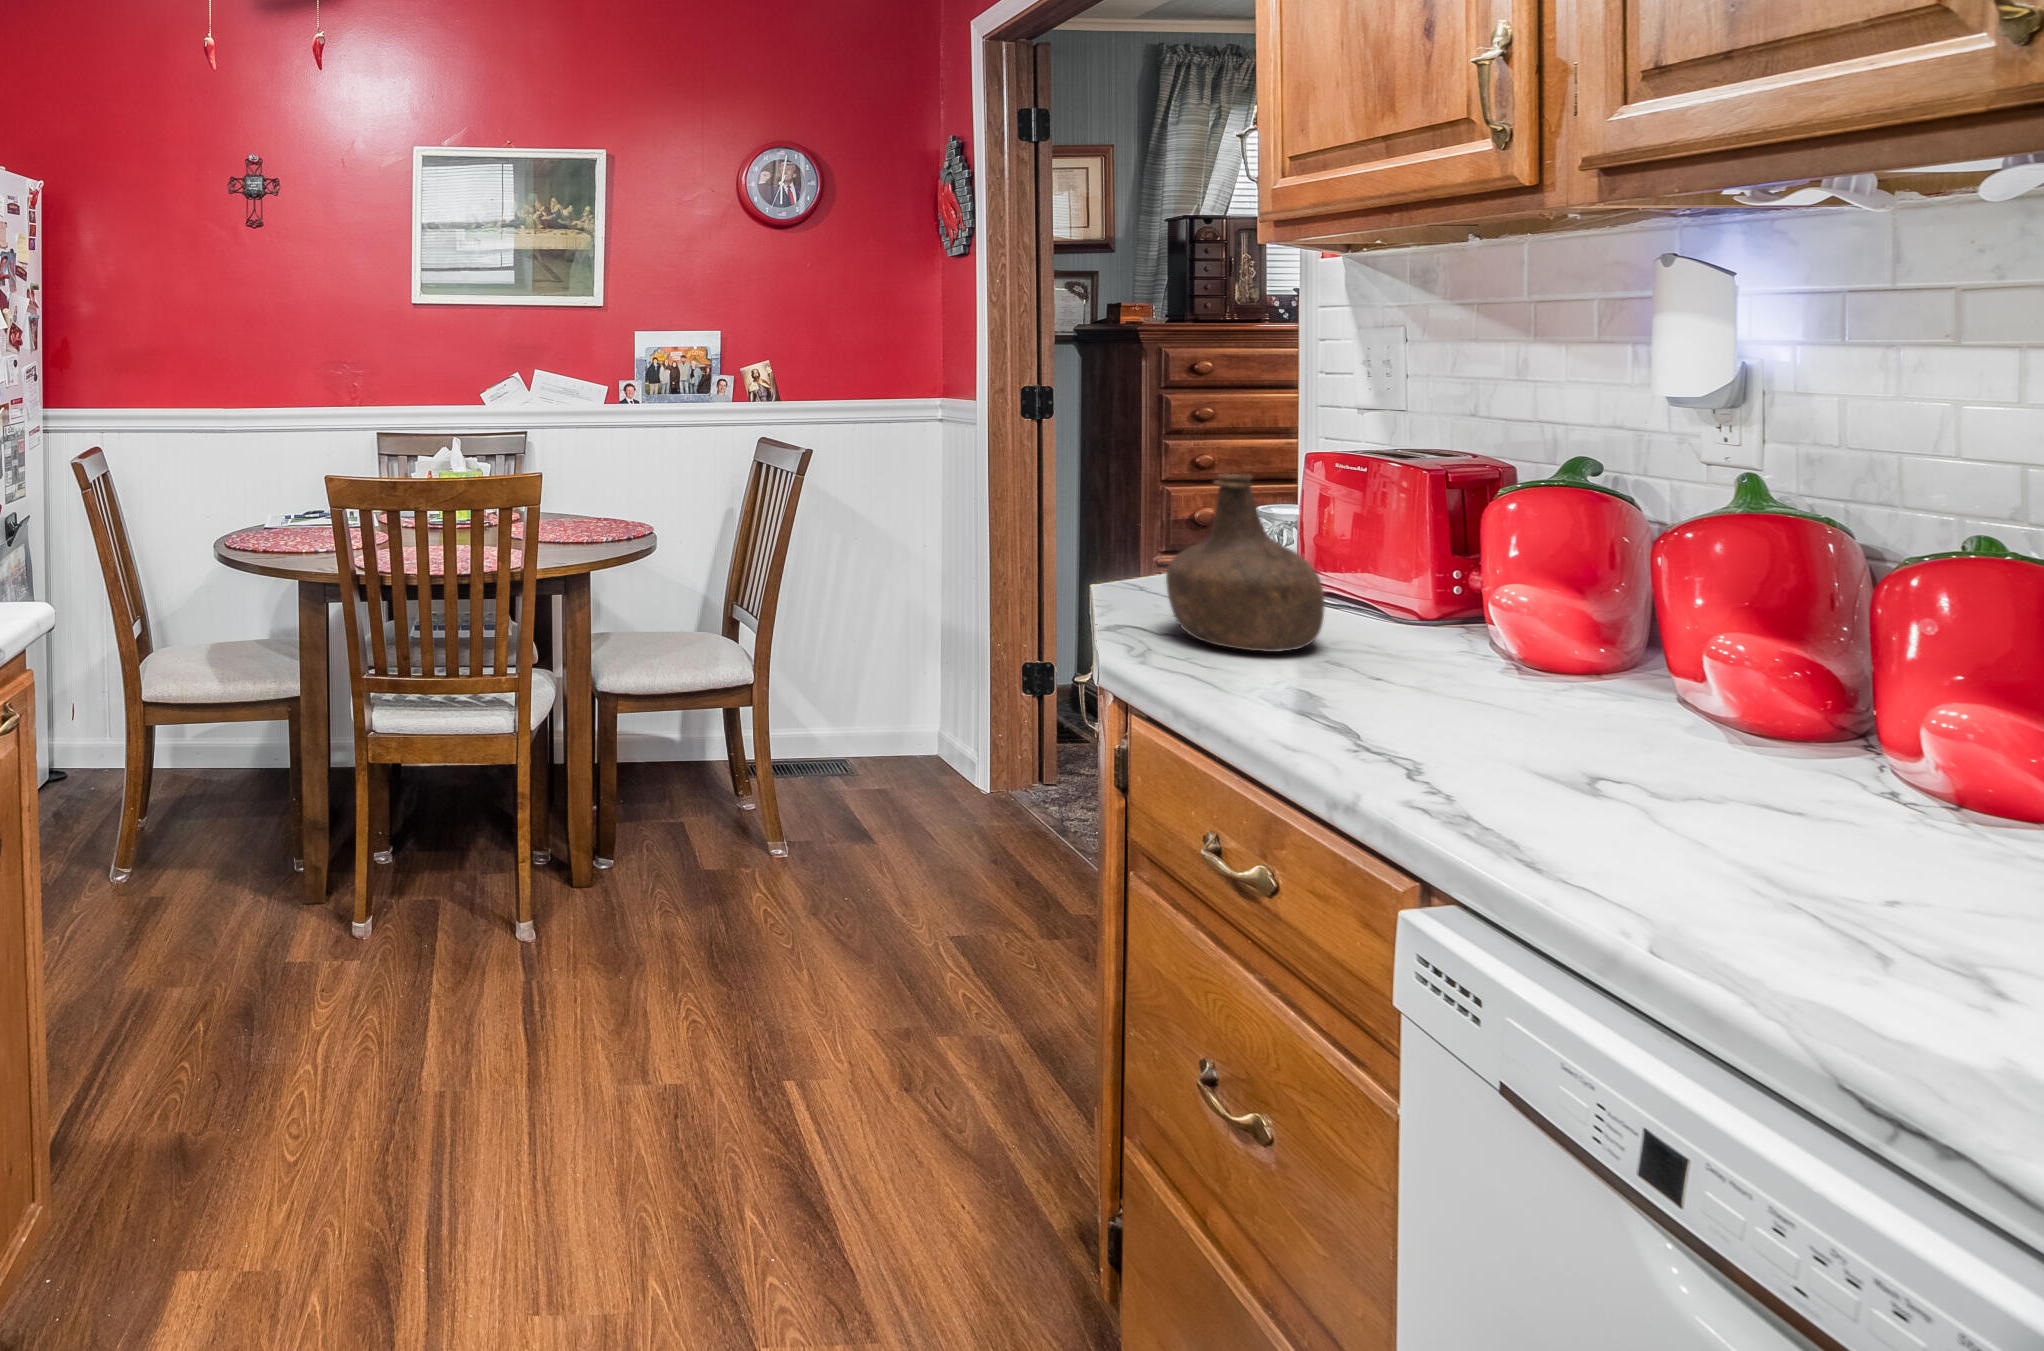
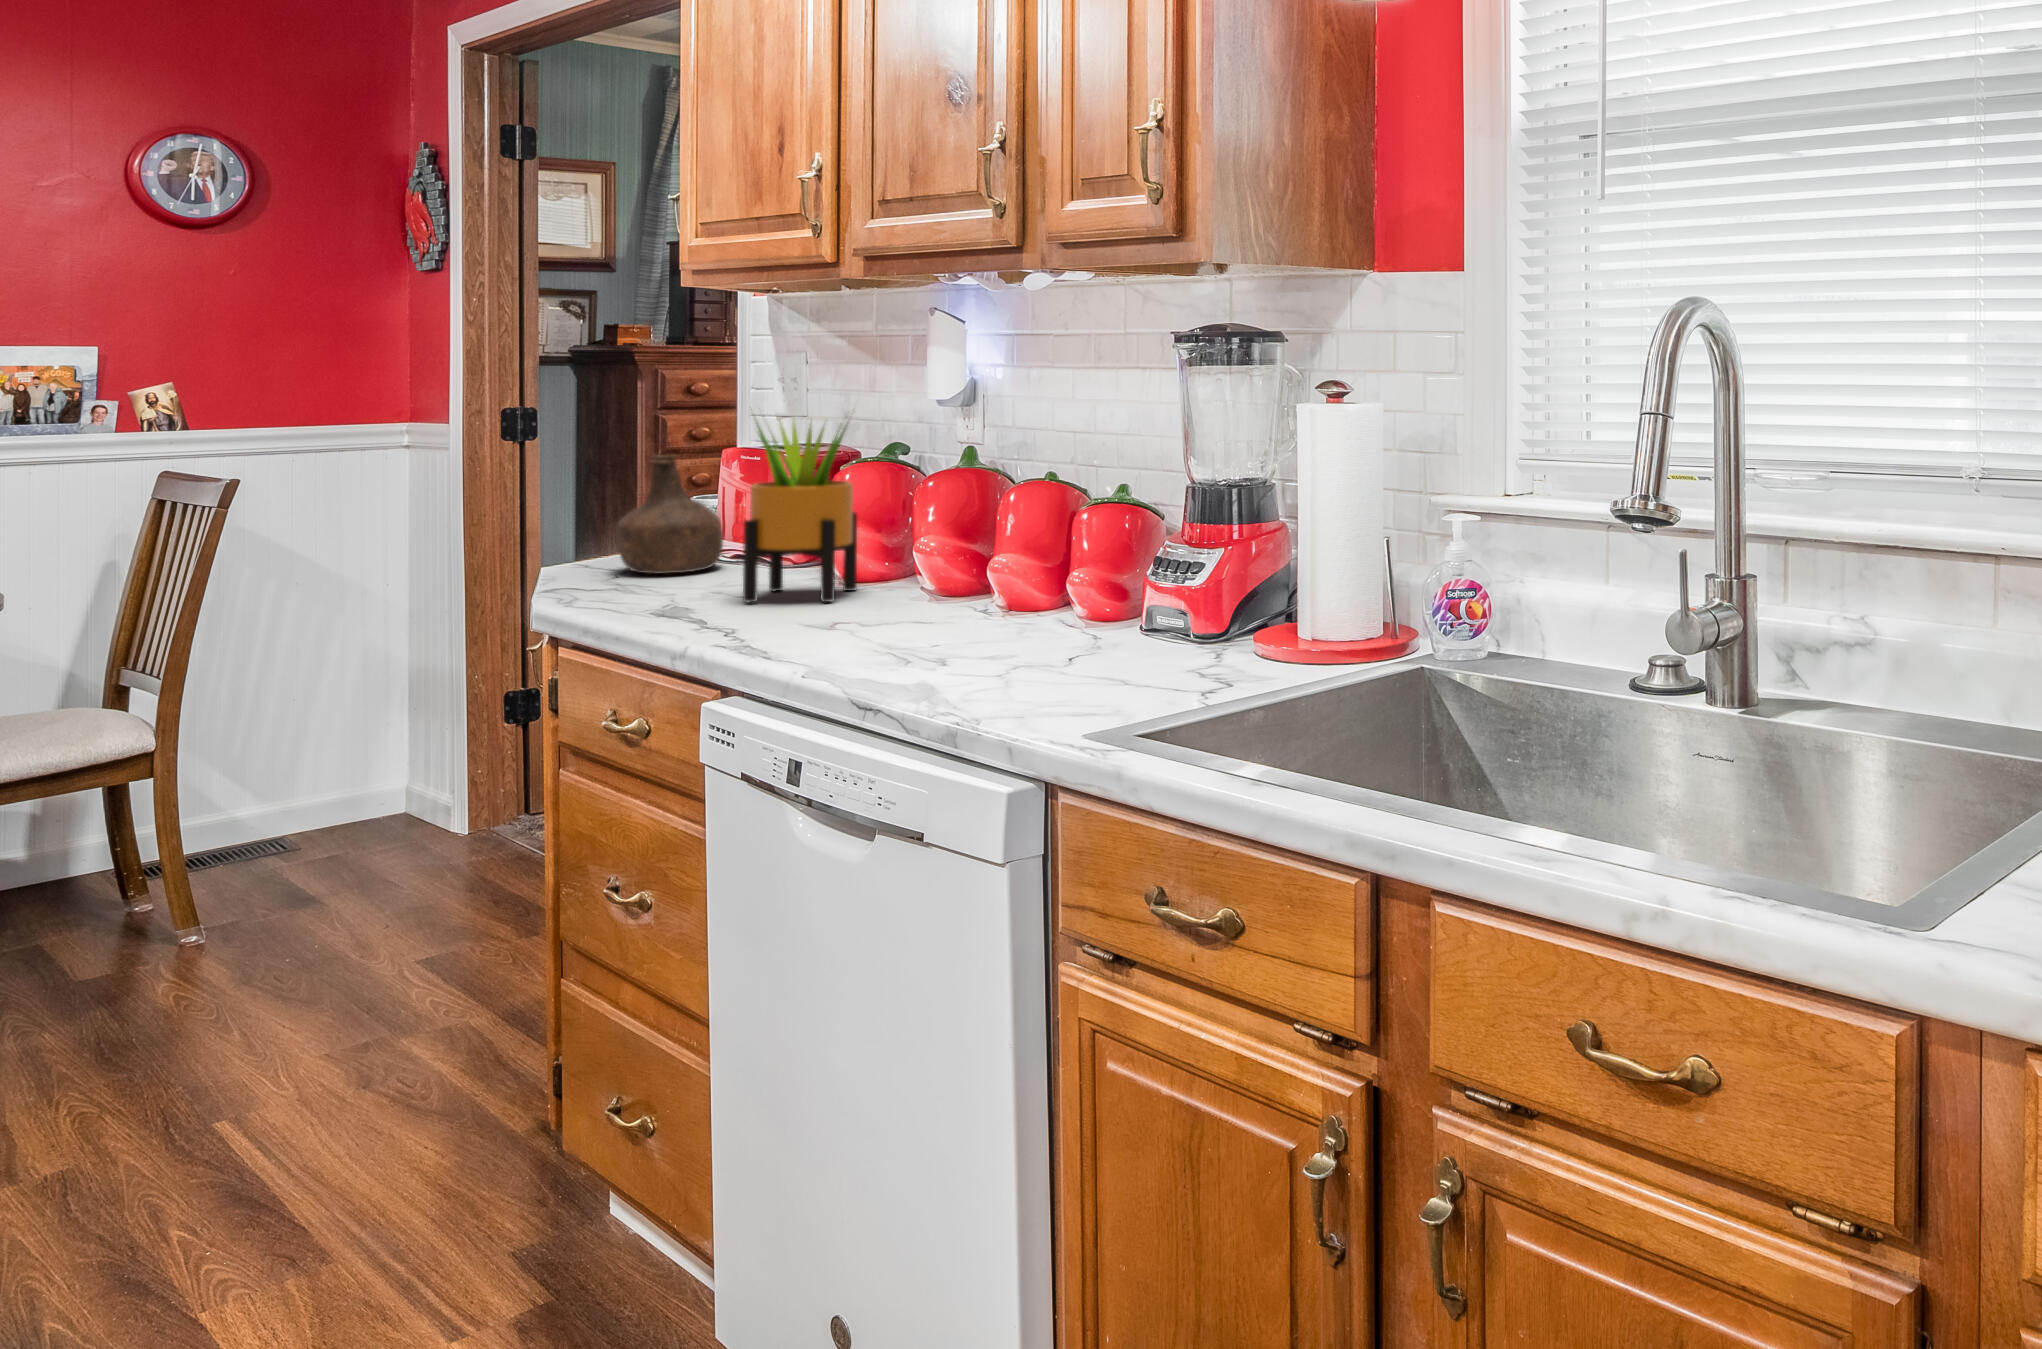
potted plant: none [1411,413,1663,810] -> present [743,417,857,603]

